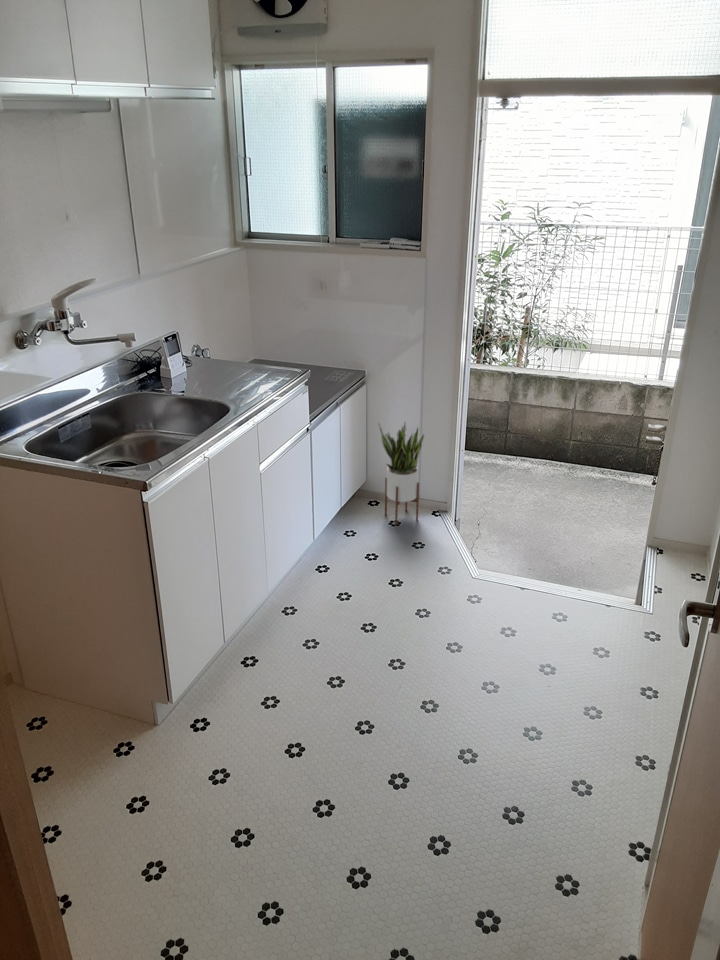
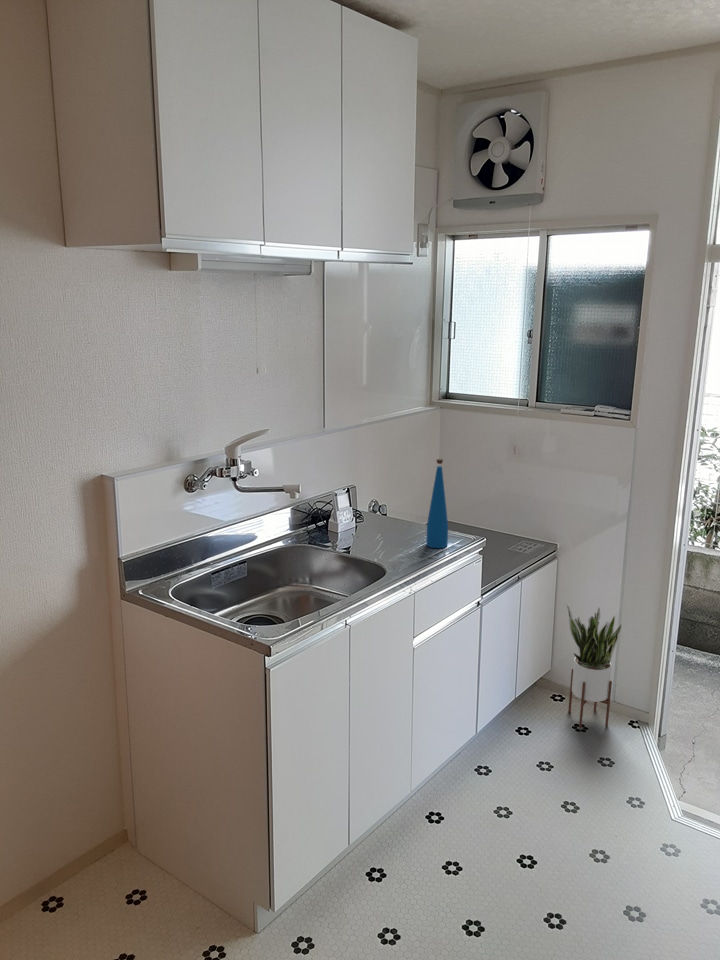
bottle: none [255,298,275,382] -> present [426,459,448,548]

